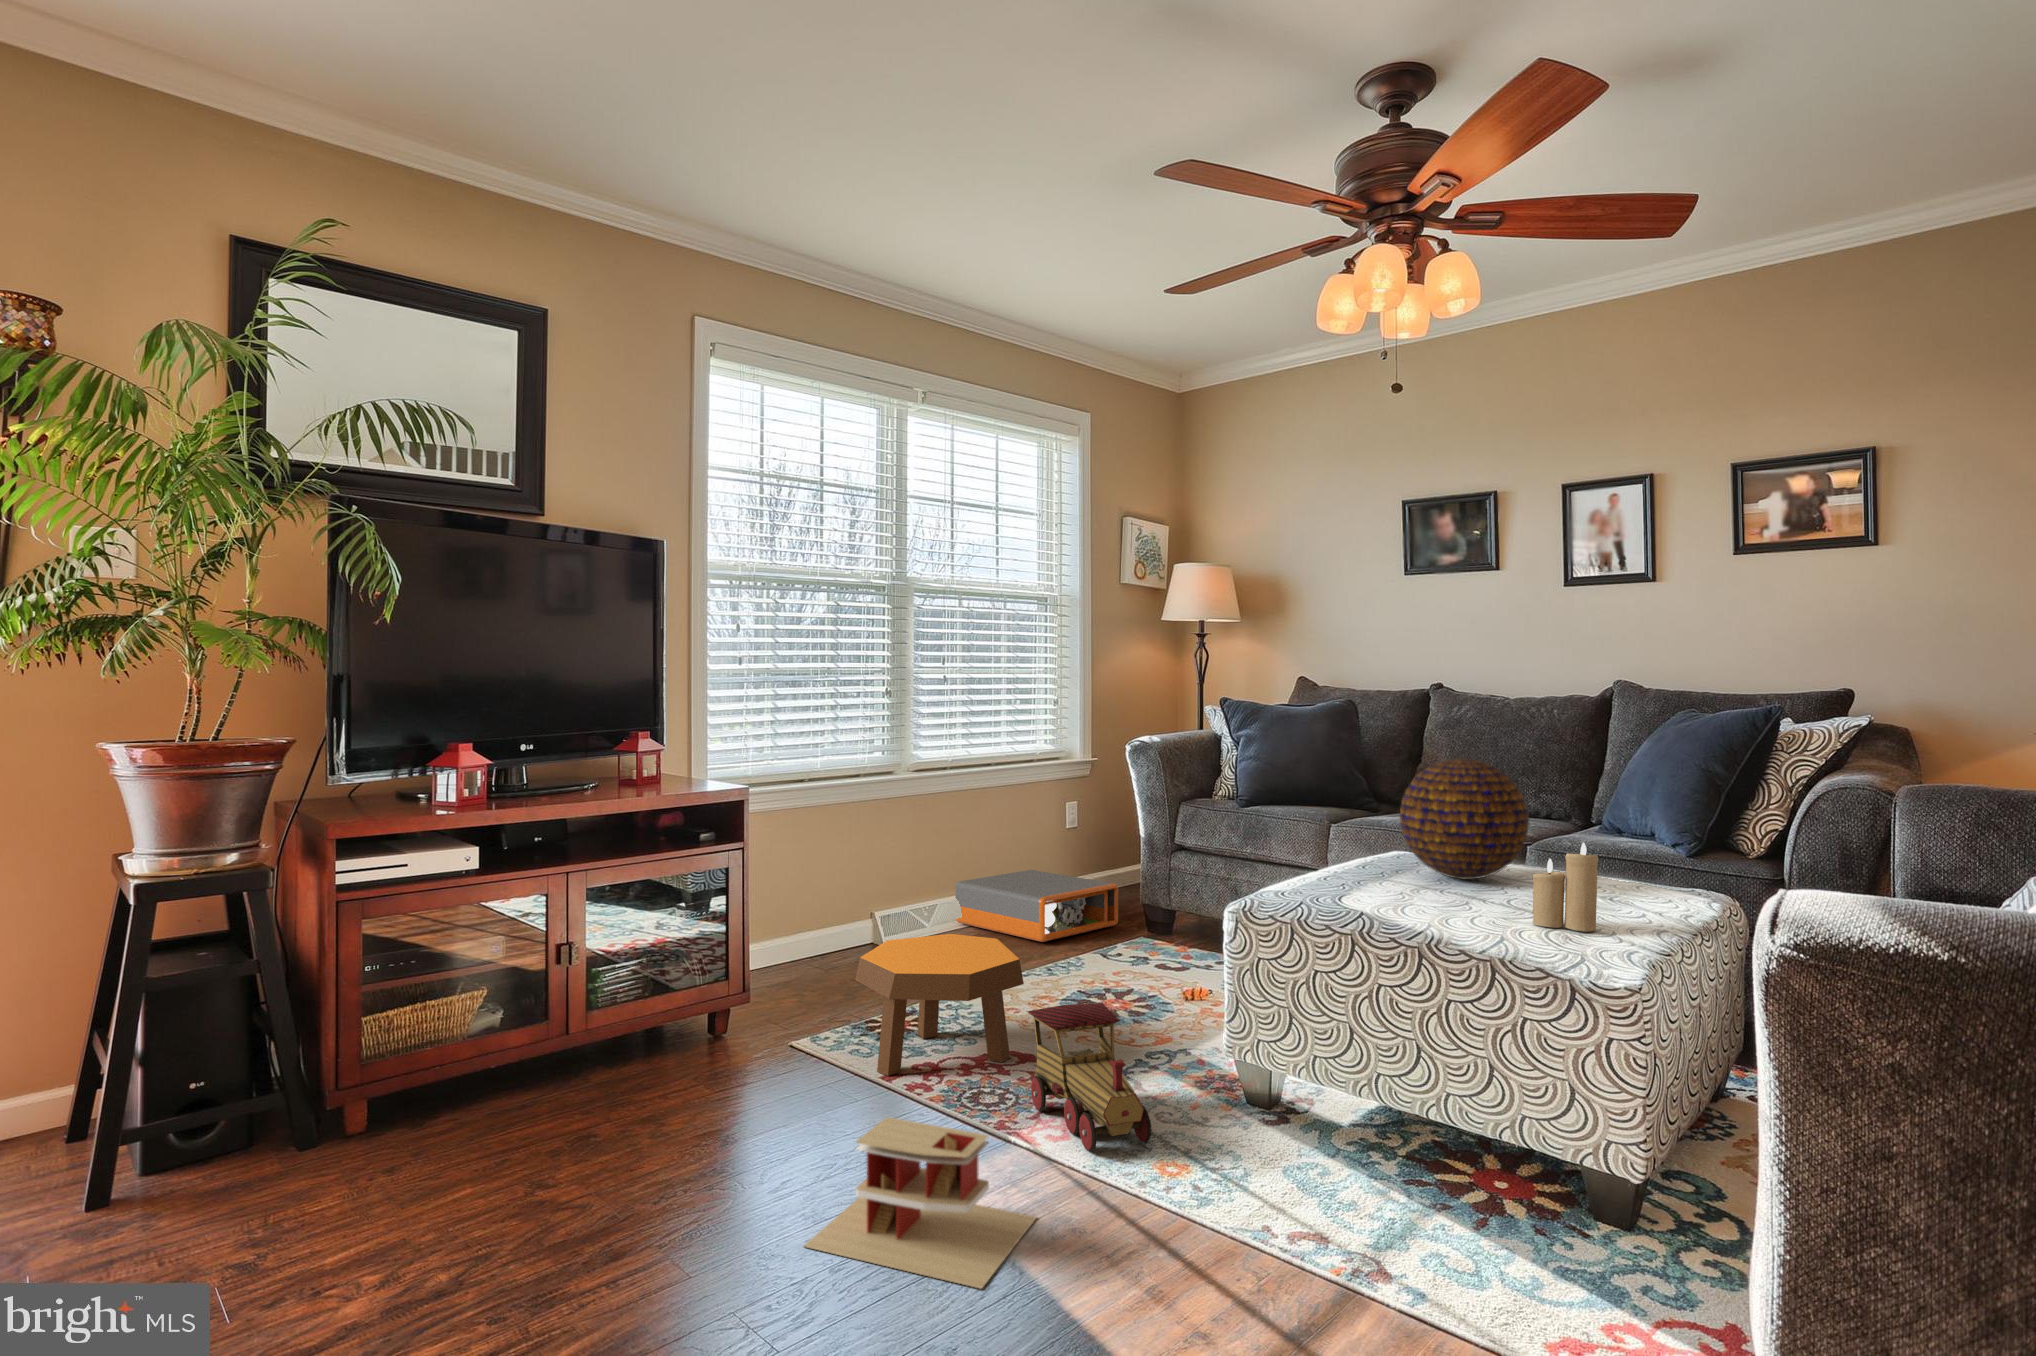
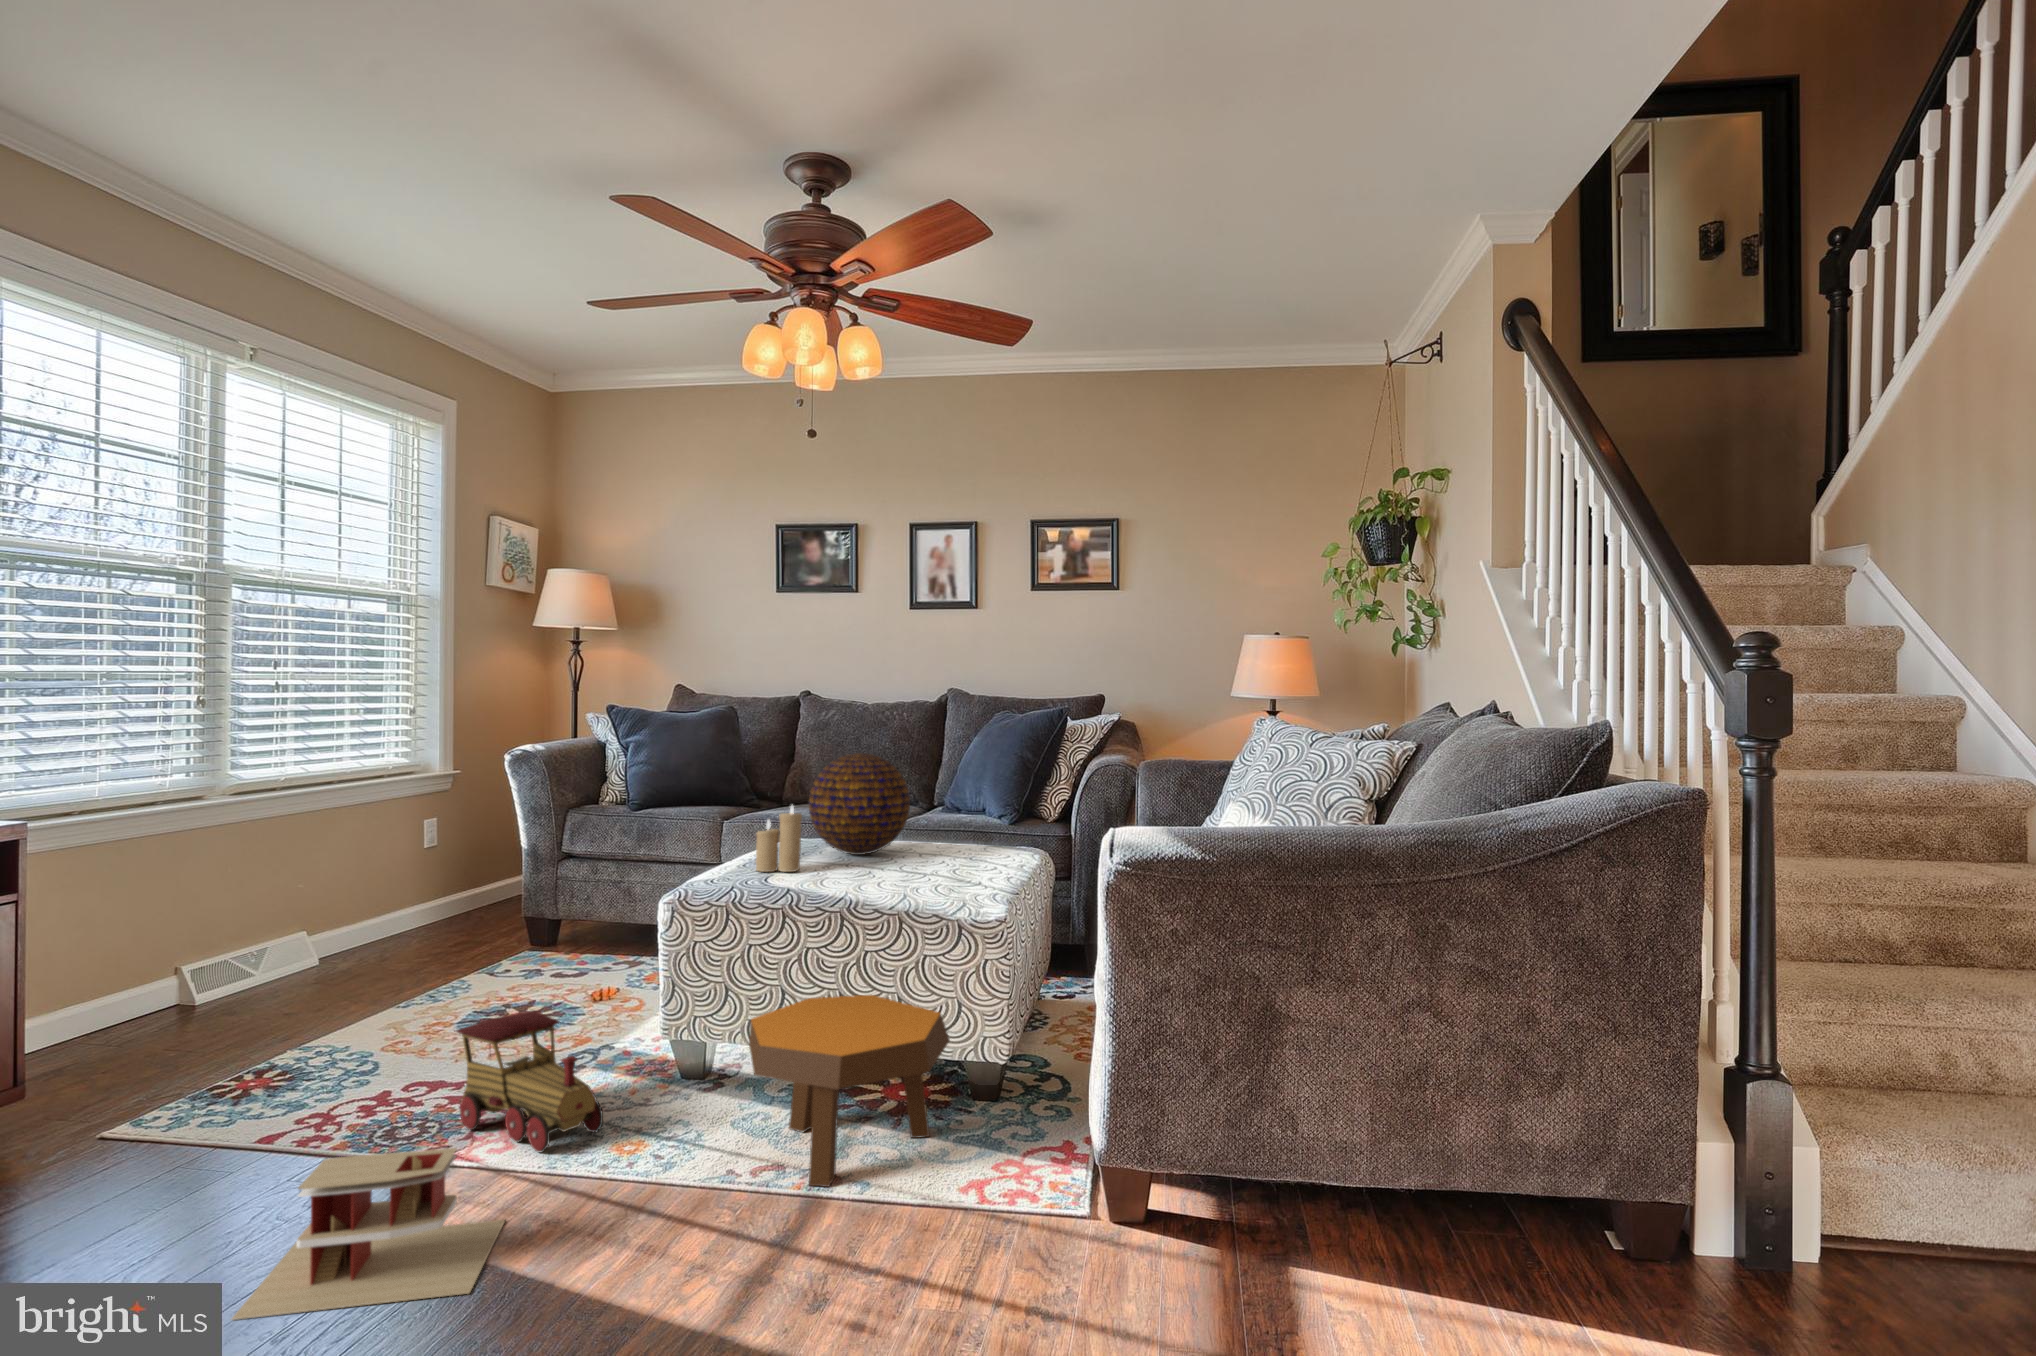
candle: present [1532,843,1598,932] -> present [756,806,802,872]
storage box: present [955,870,1118,942] -> none [288,898,496,973]
footstool: present [855,934,1024,1076] -> present [749,995,950,1187]

